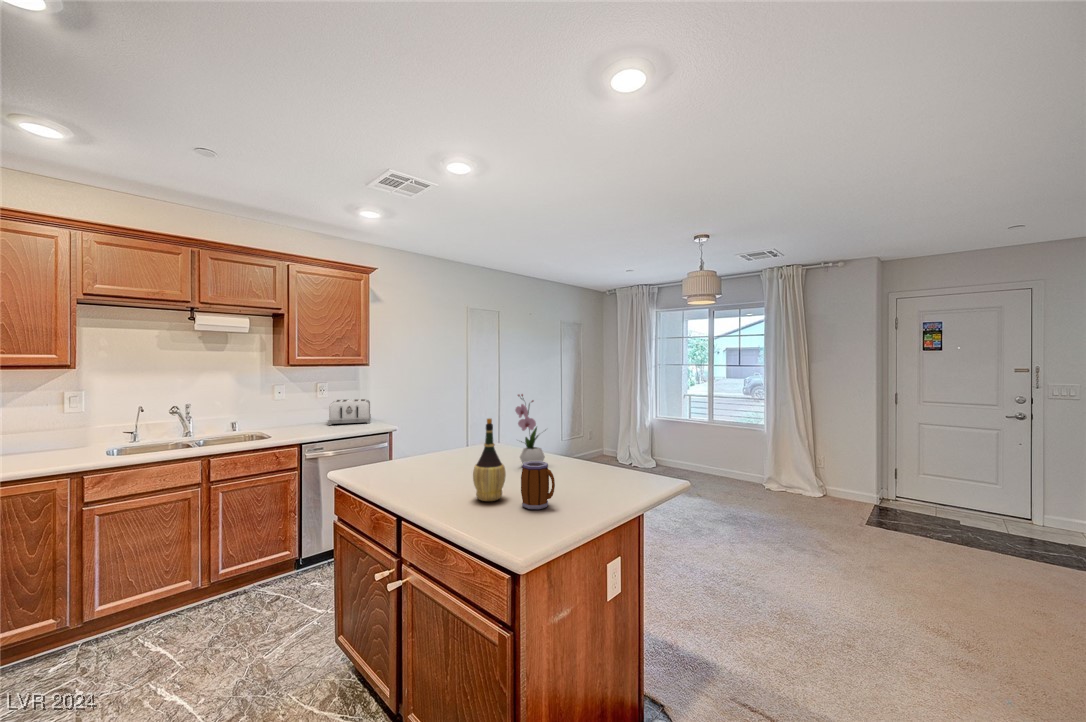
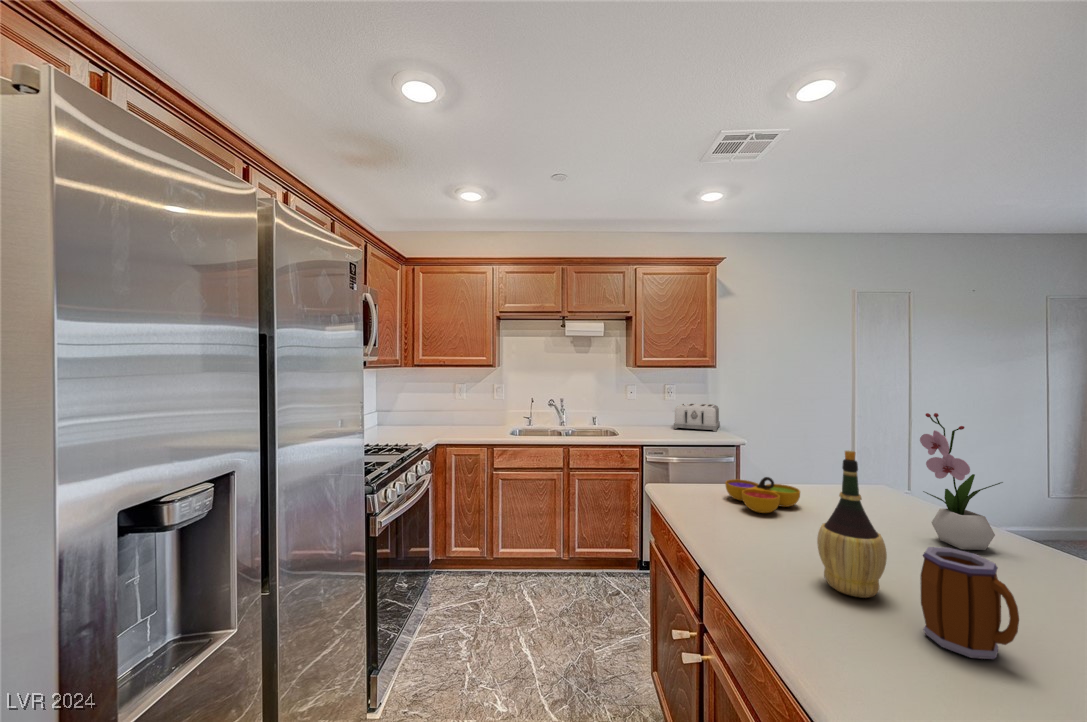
decorative bowl: none [401,448,452,474] -> present [725,477,800,513]

